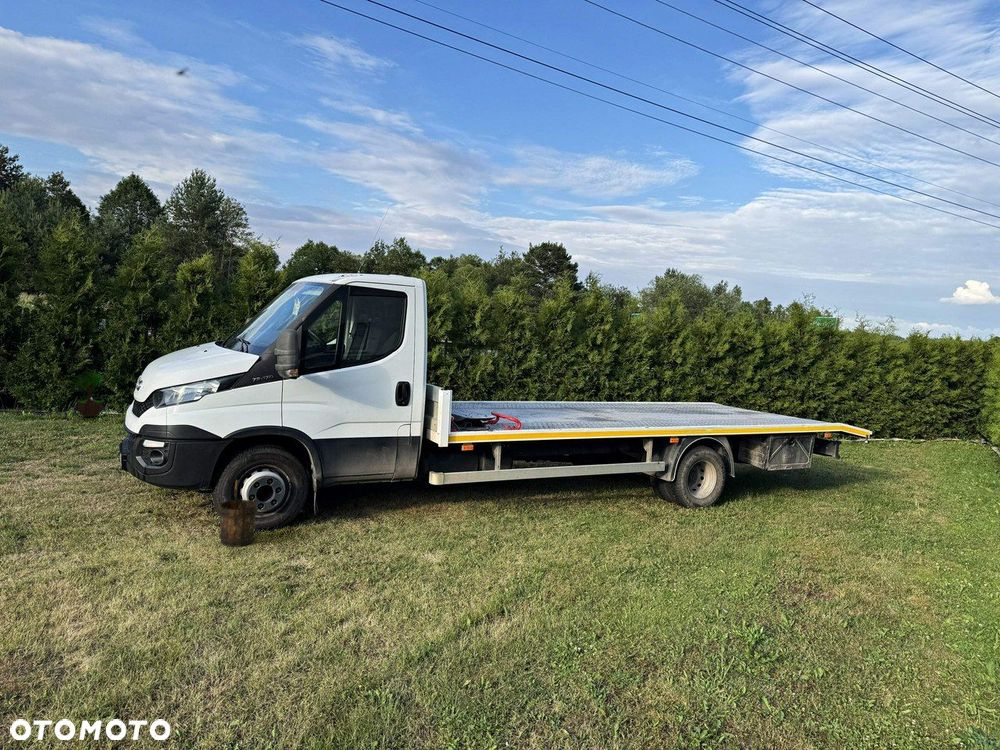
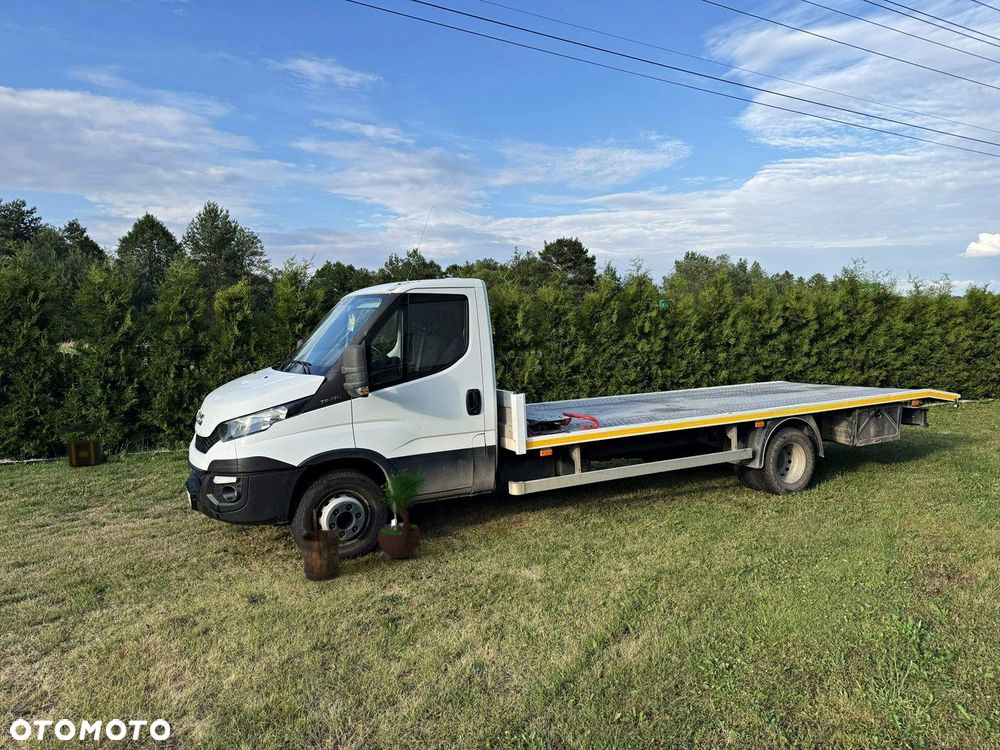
potted tree: present [75,371,103,417] -> present [377,470,427,558]
toolbox: none [14,377,57,420] -> present [66,424,109,466]

